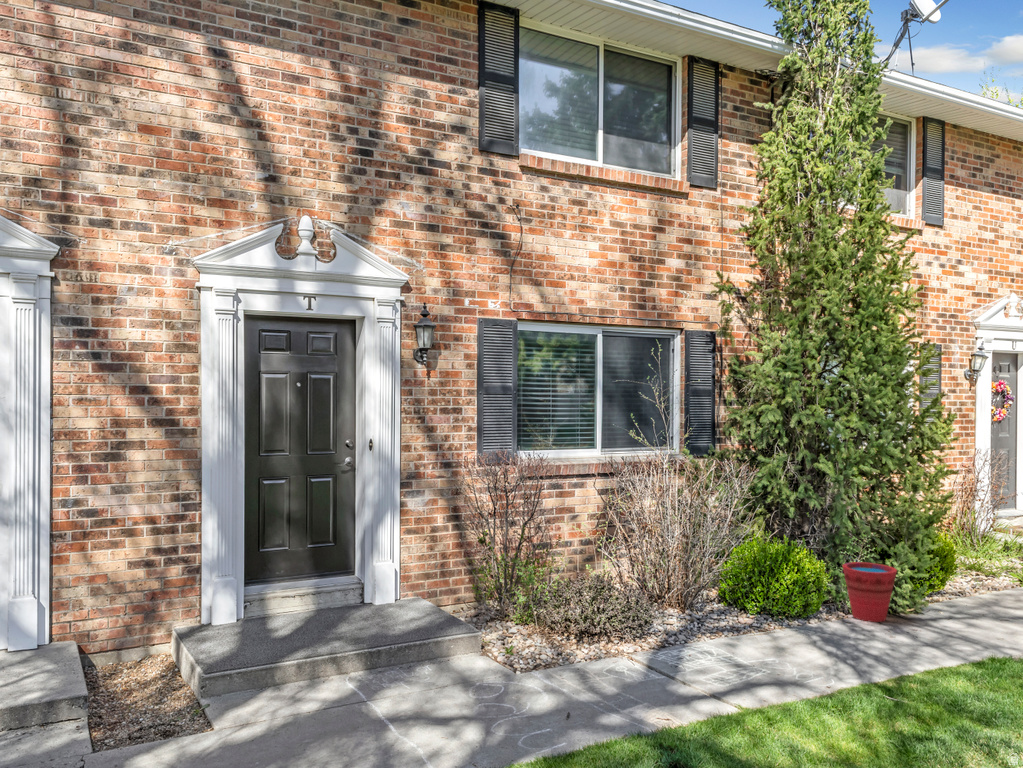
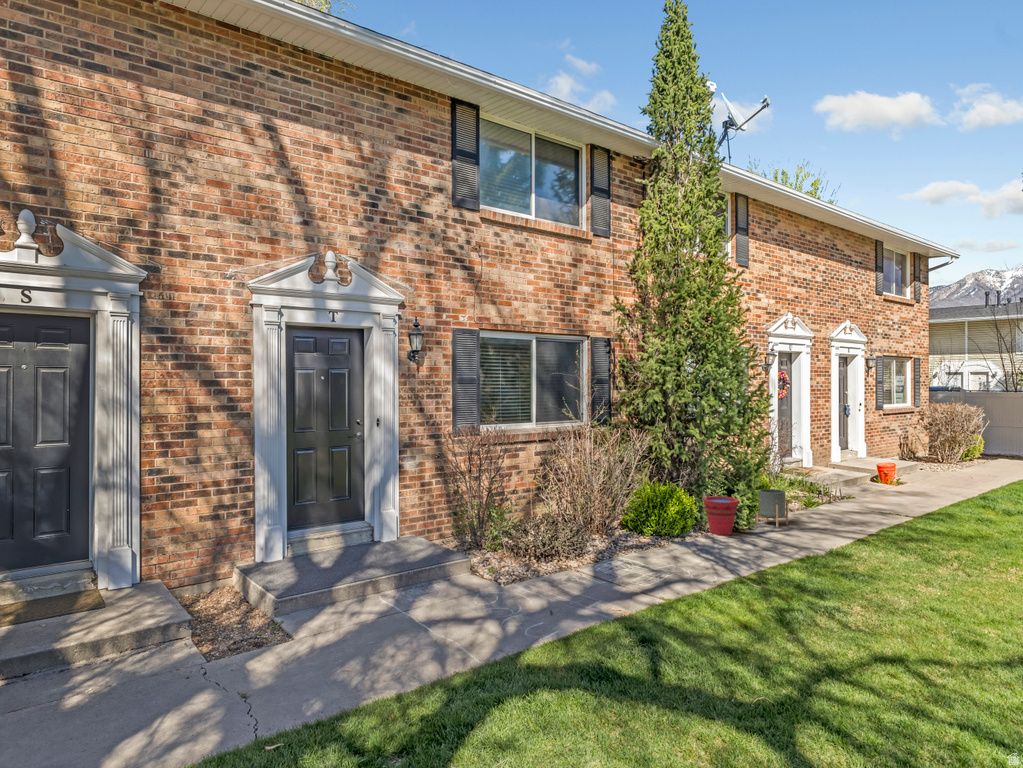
planter: none [932,555,983,615] -> present [756,489,788,527]

